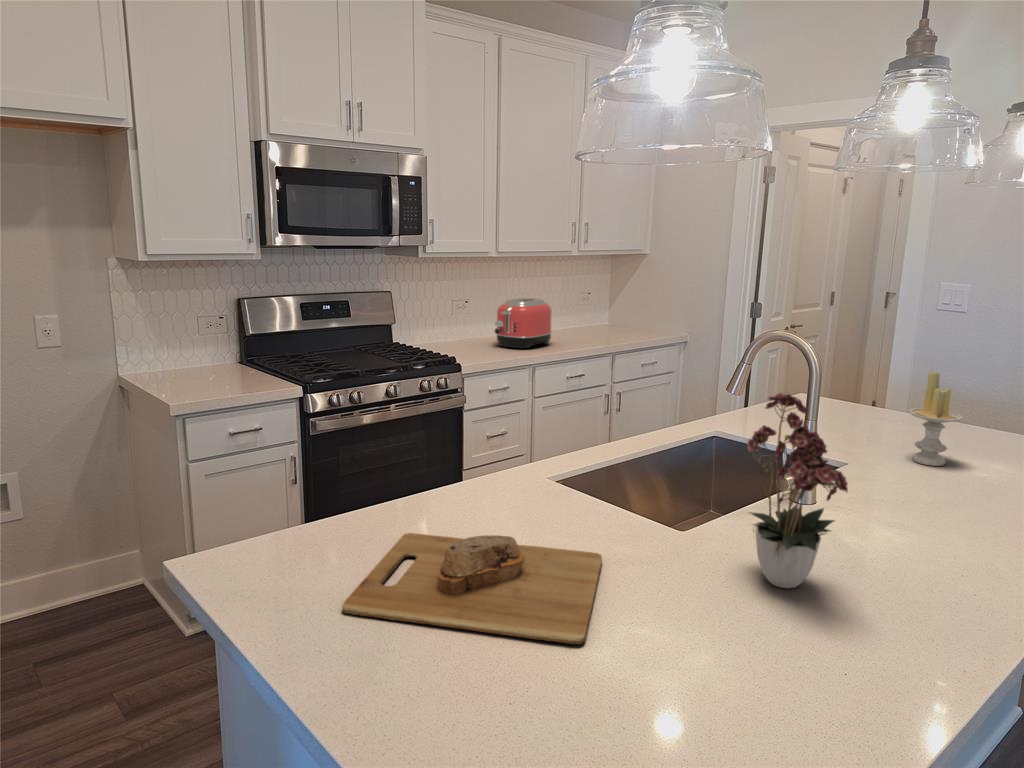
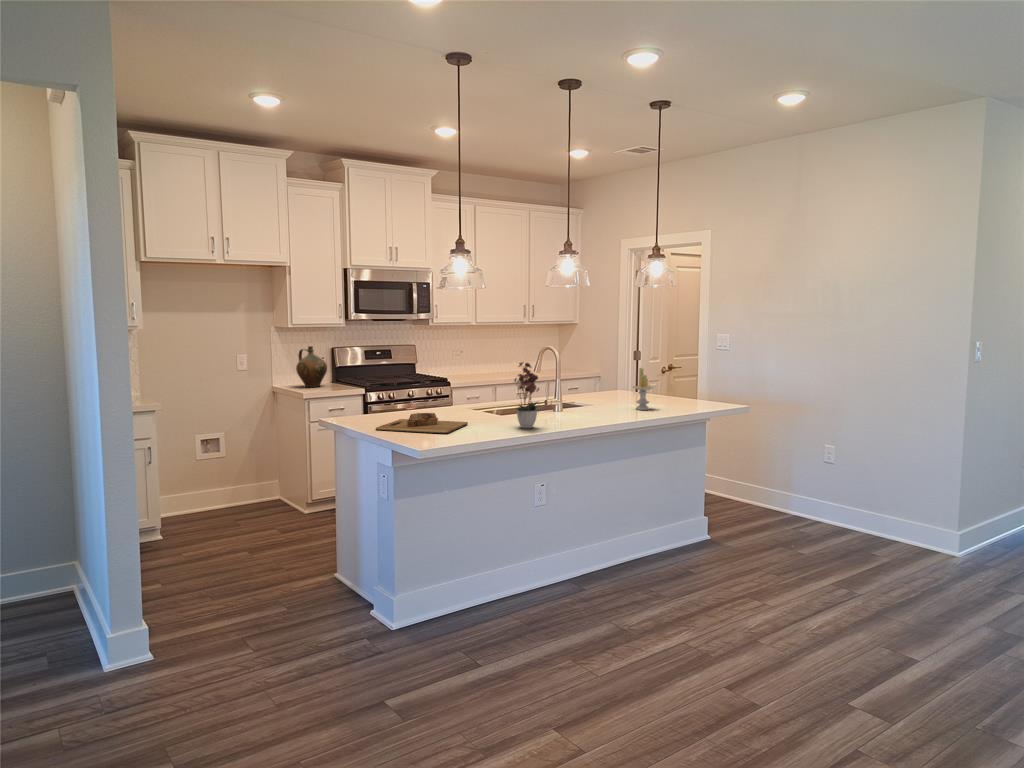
ceramic jug: none [162,298,226,380] -> present [296,346,327,387]
toaster: present [495,298,552,349] -> none [475,349,510,378]

